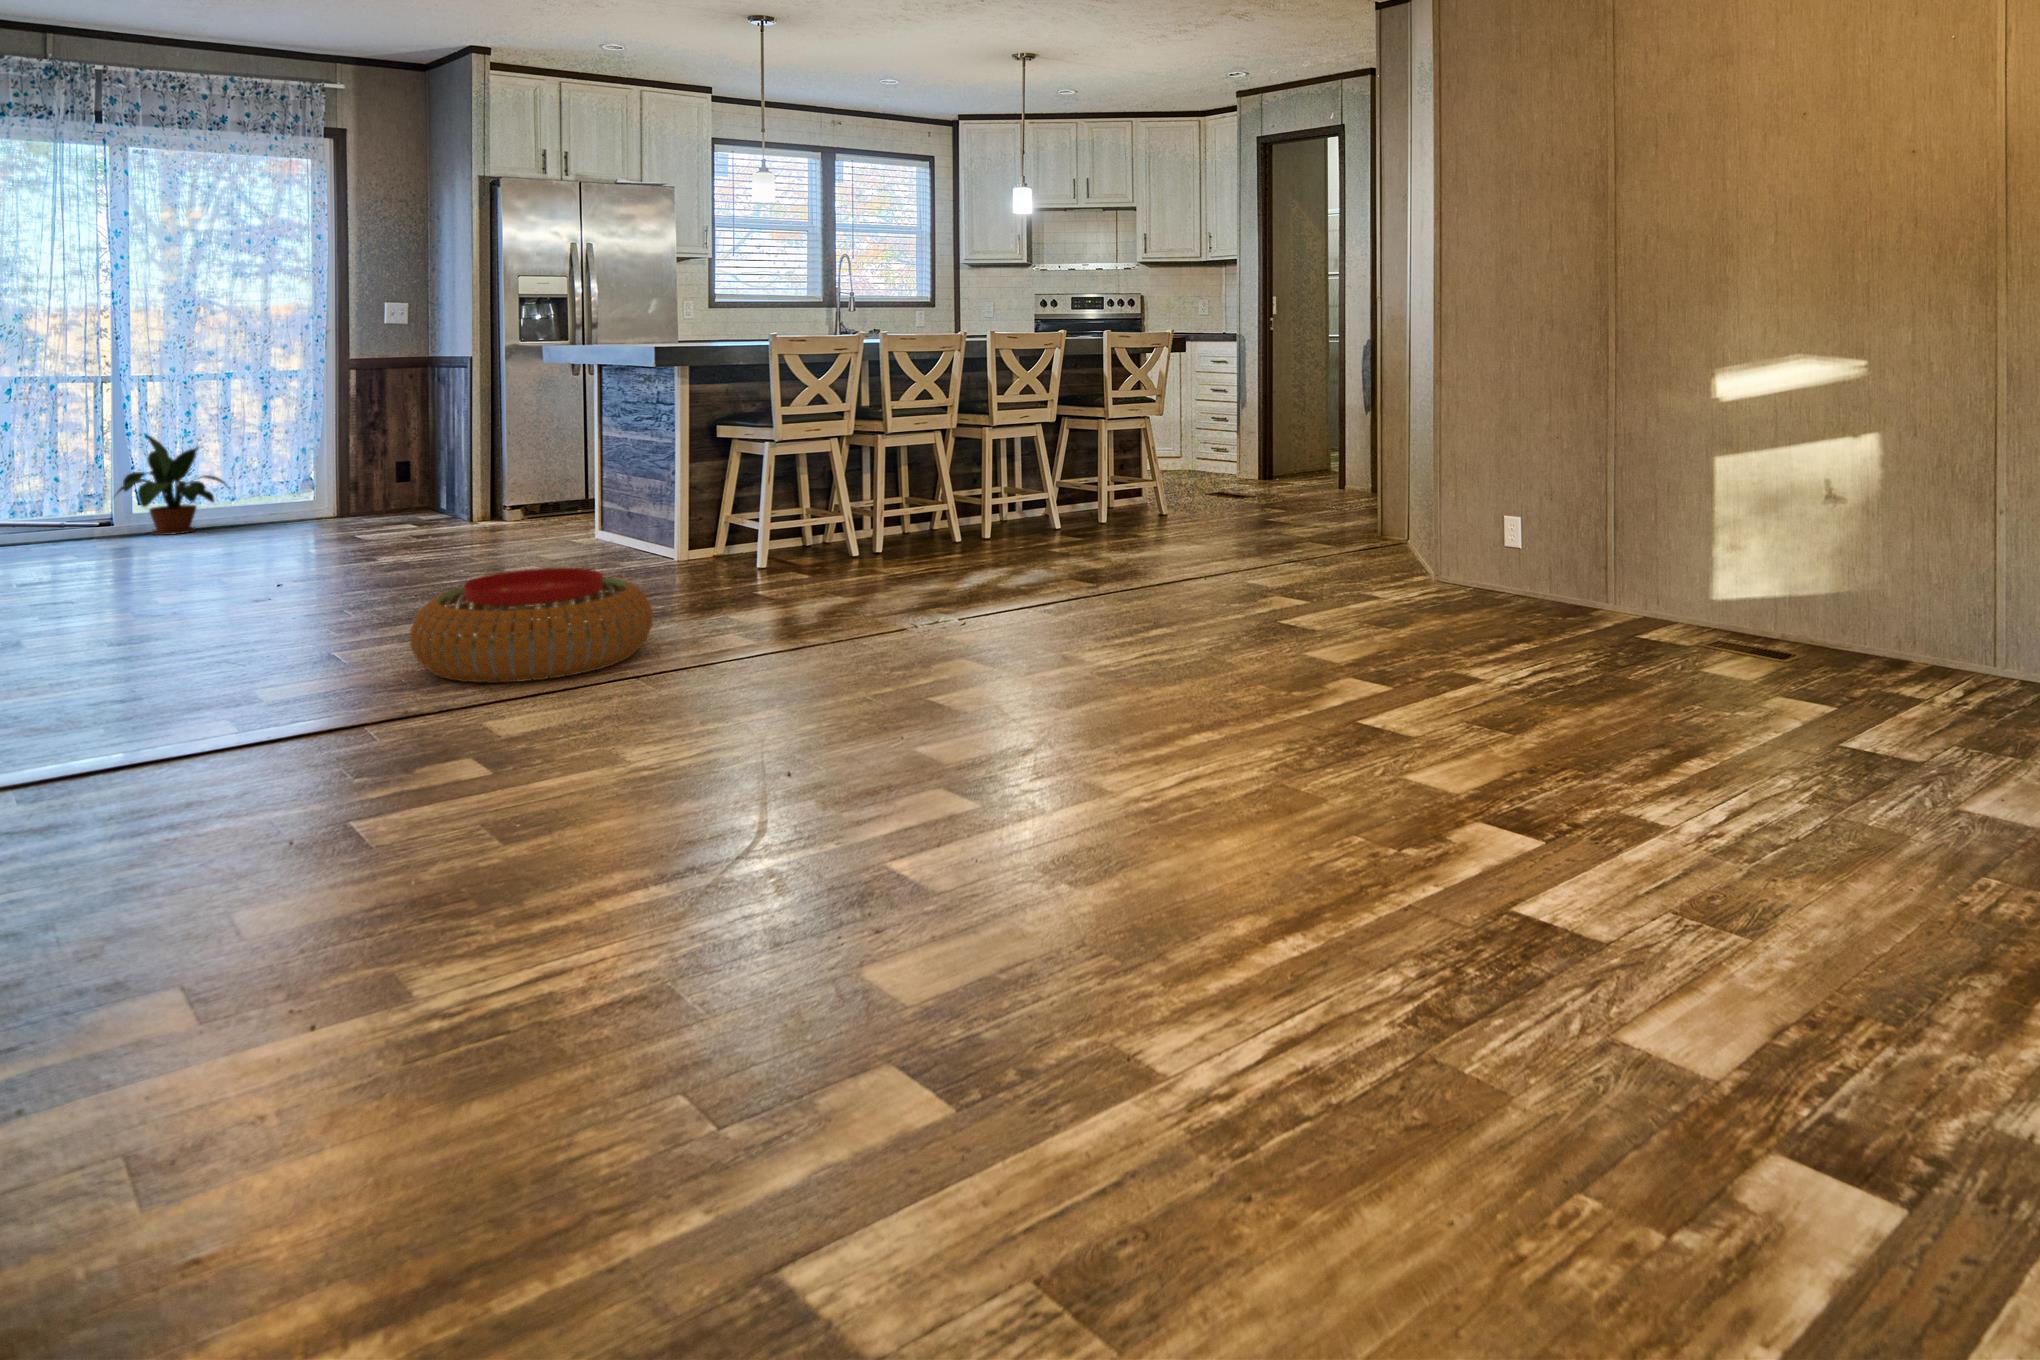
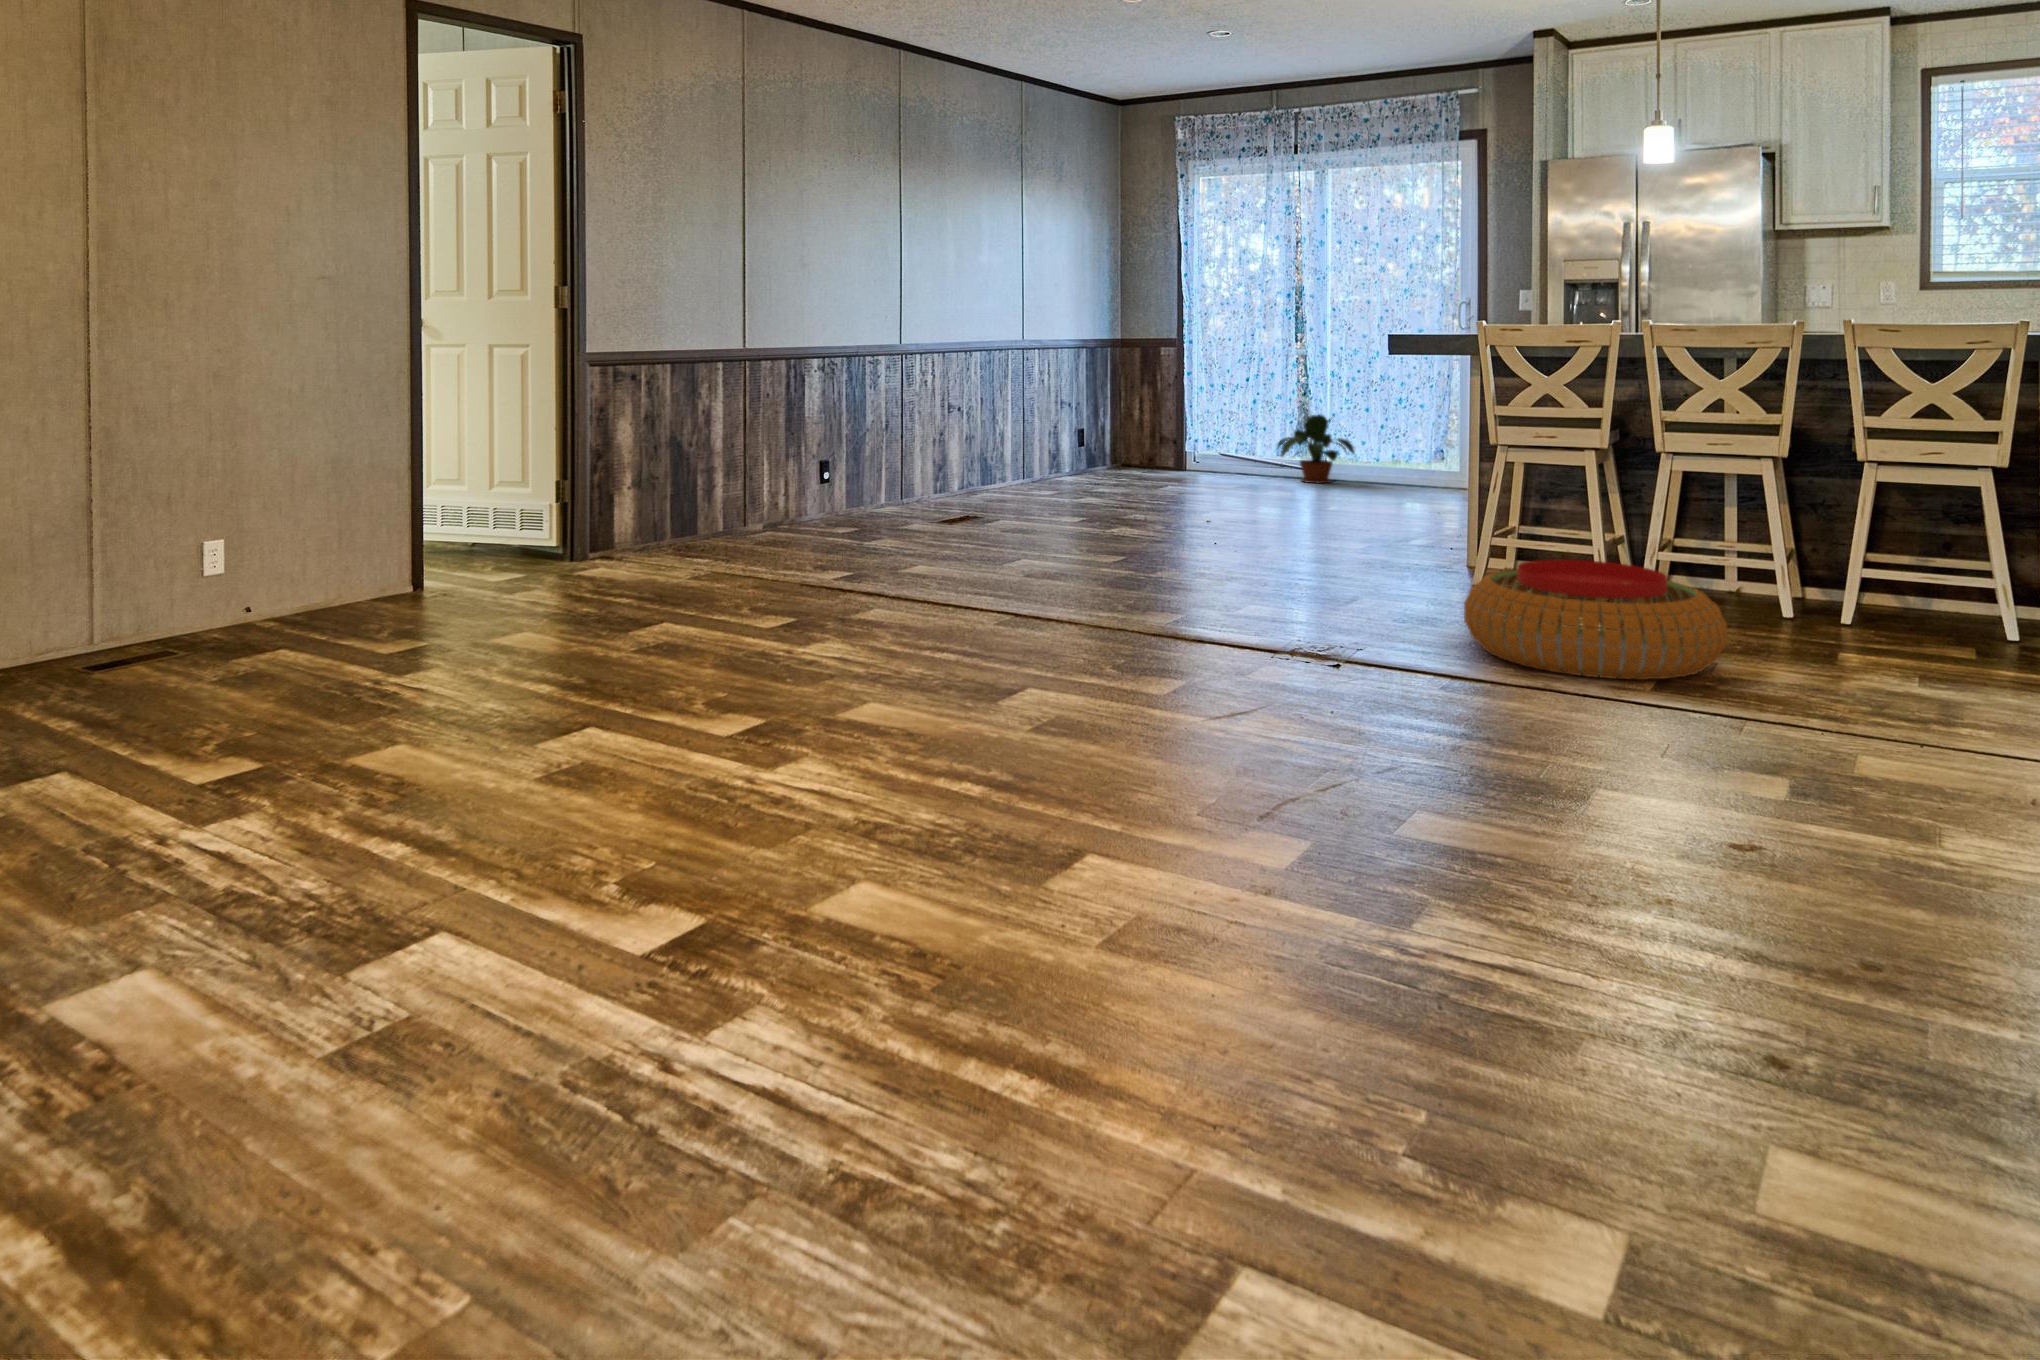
pouf: present [410,568,653,683] -> present [1464,560,1727,680]

